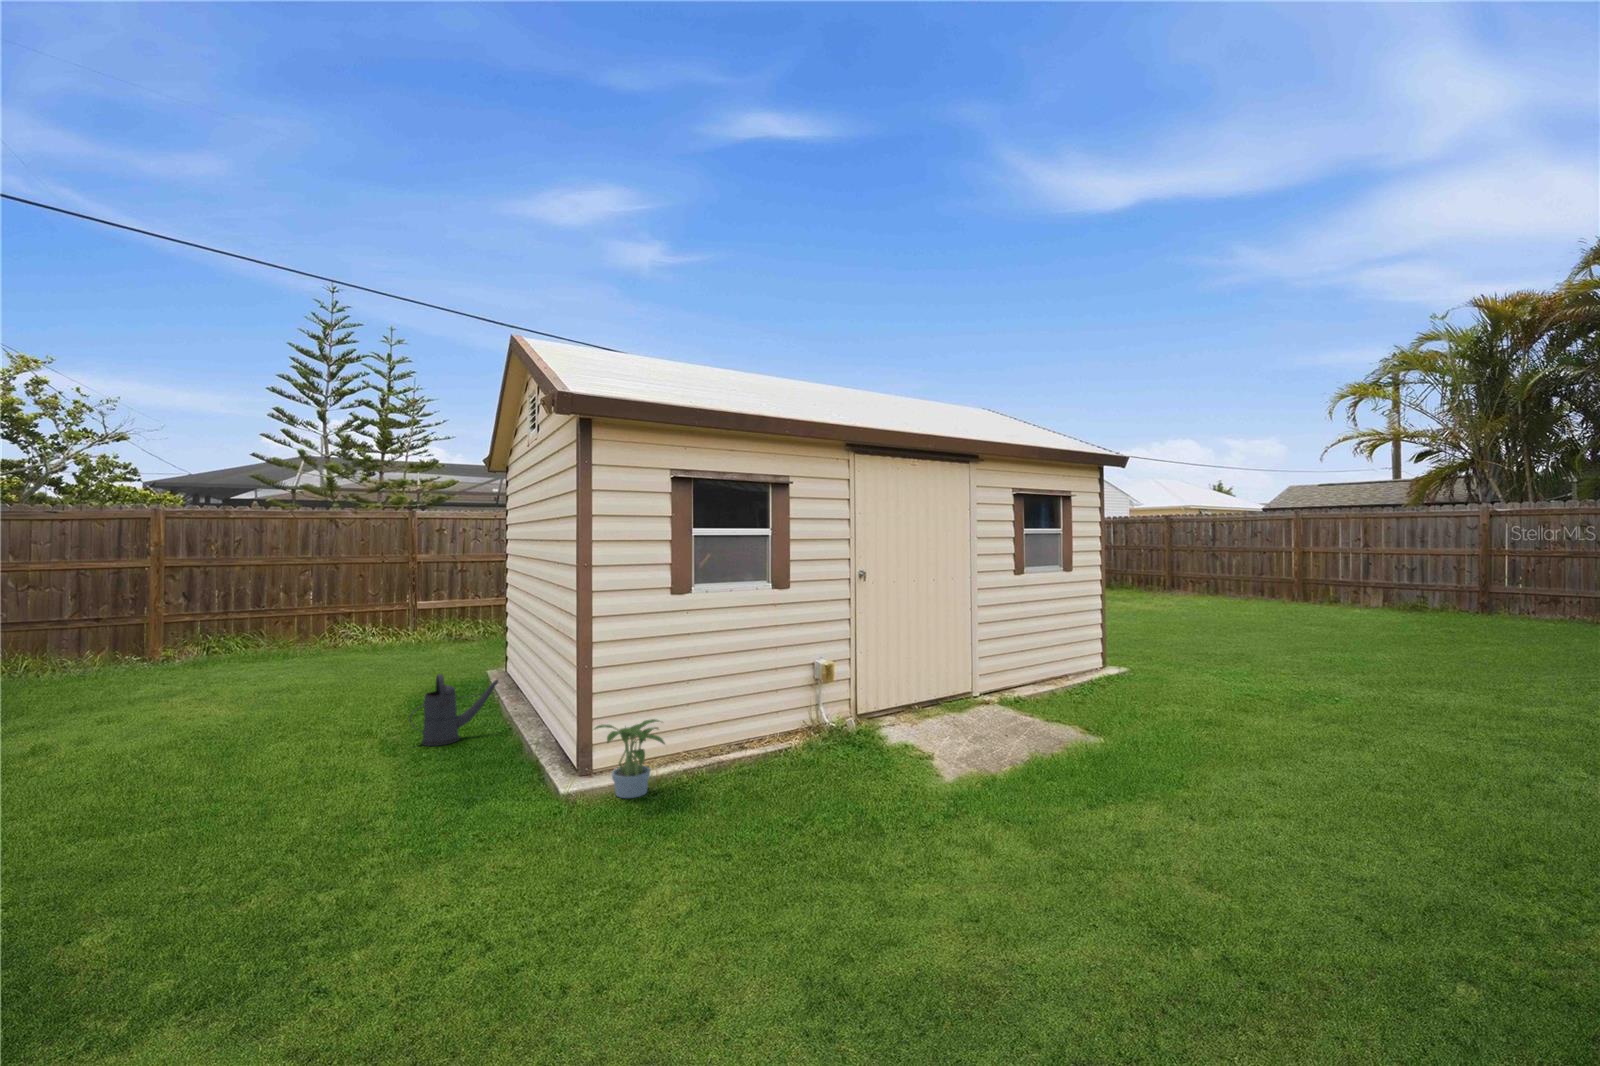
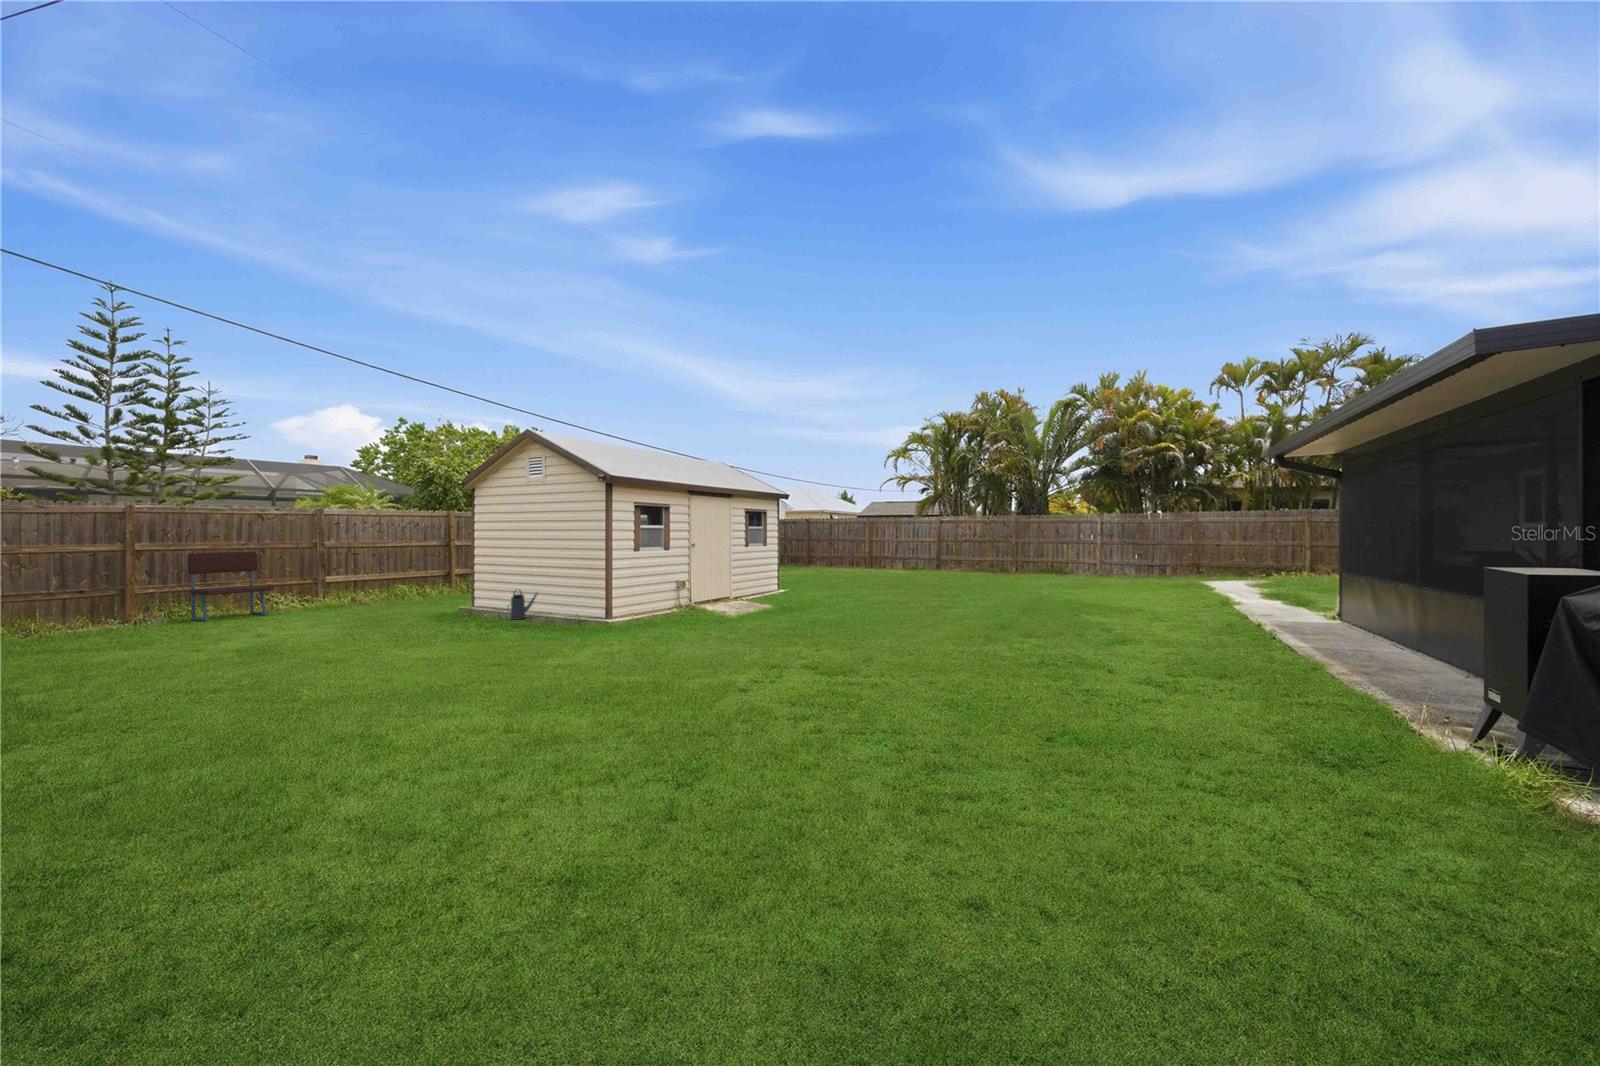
bench: none [77,576,204,690] -> present [188,552,273,621]
potted plant: present [594,719,665,798] -> none [622,595,648,621]

